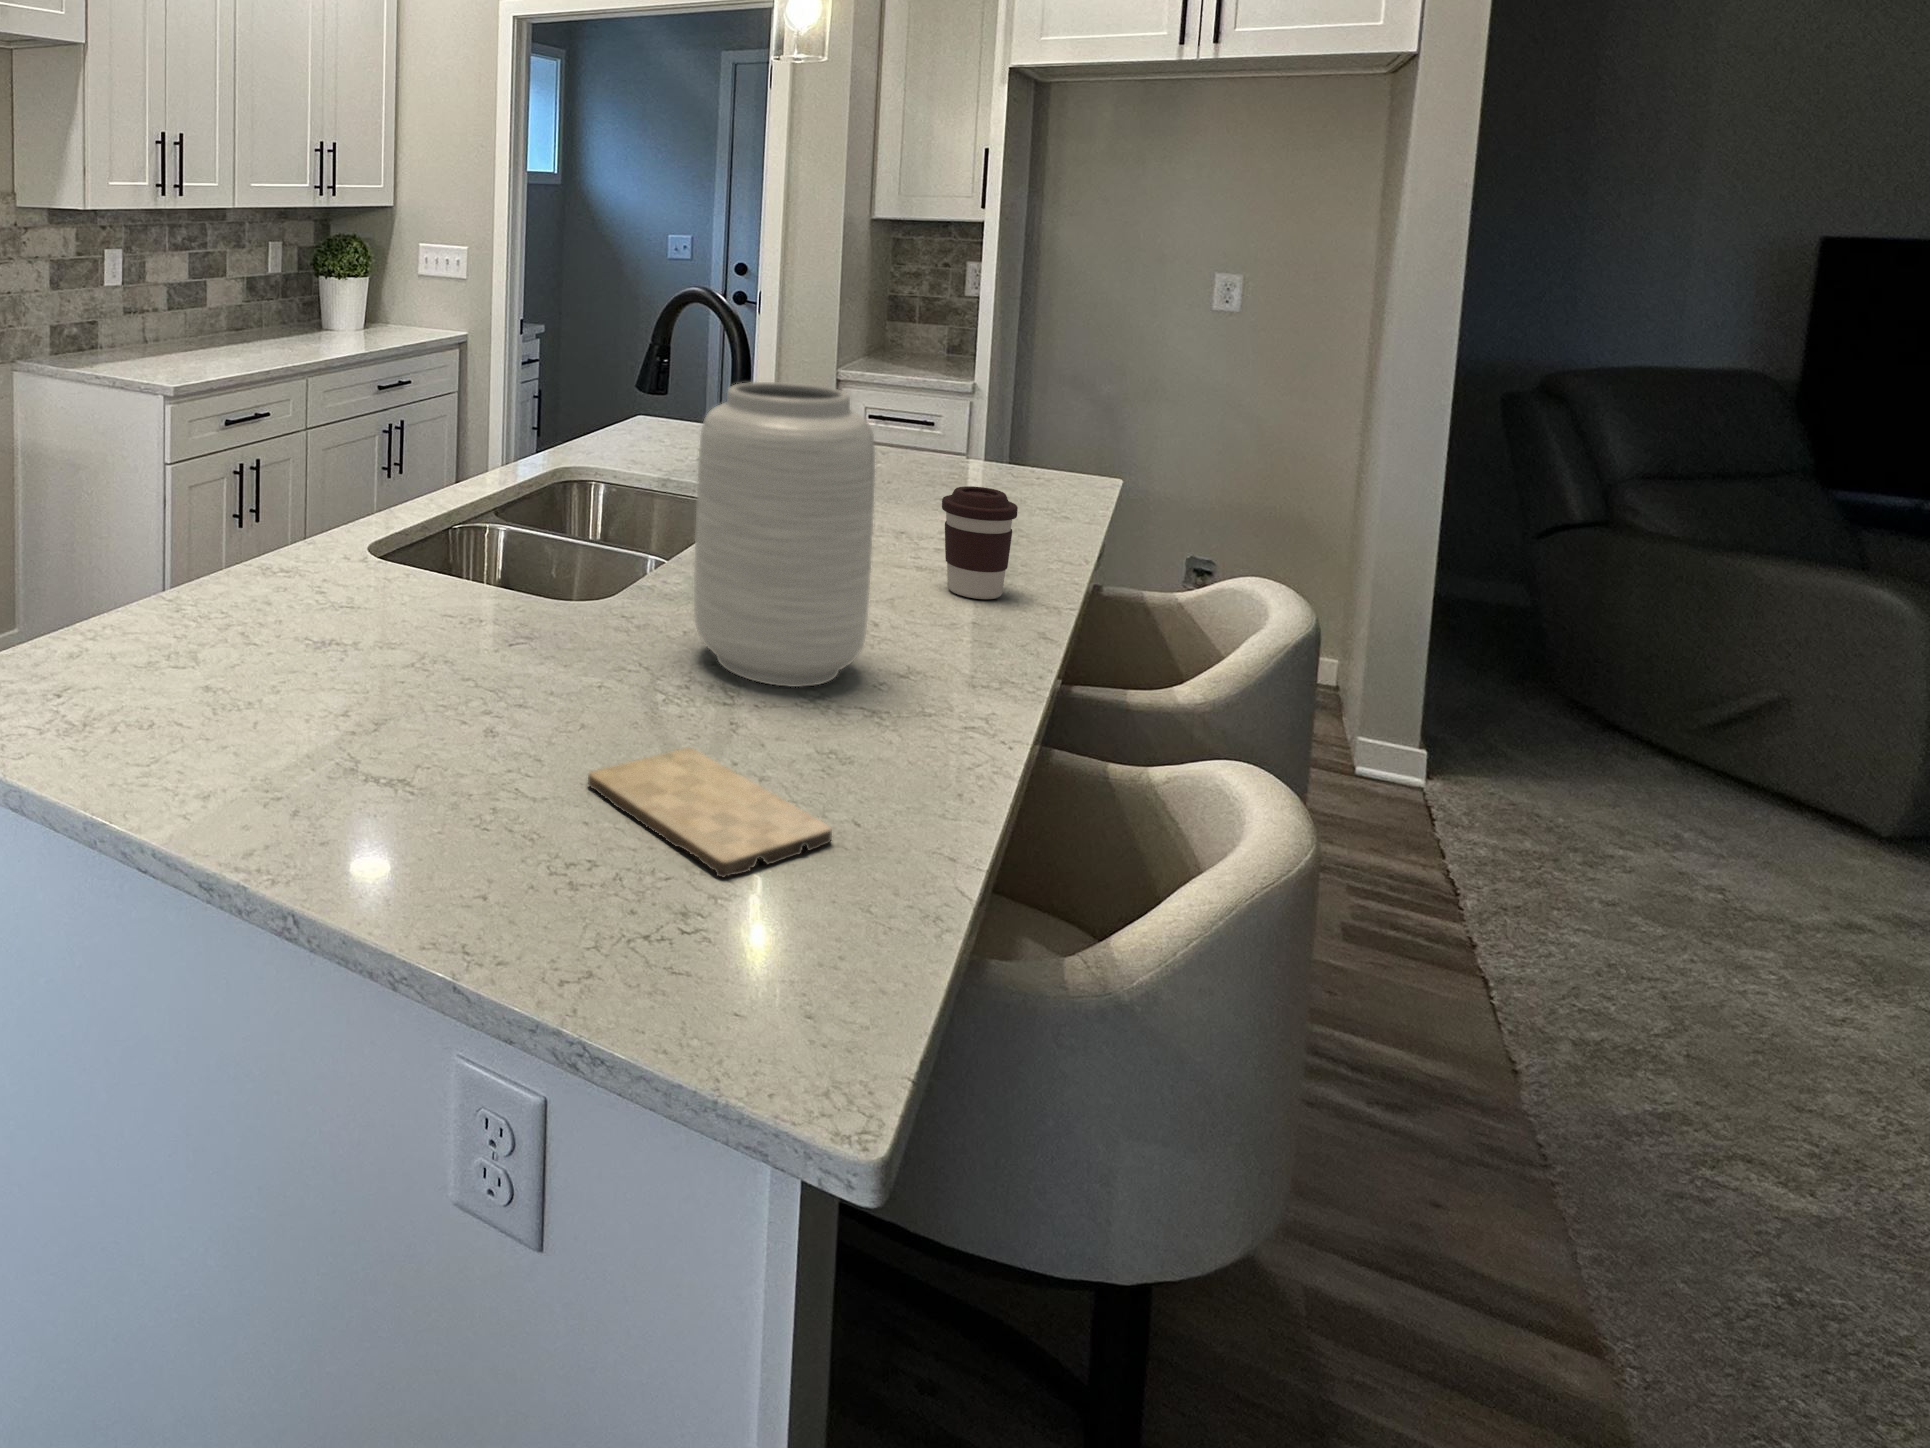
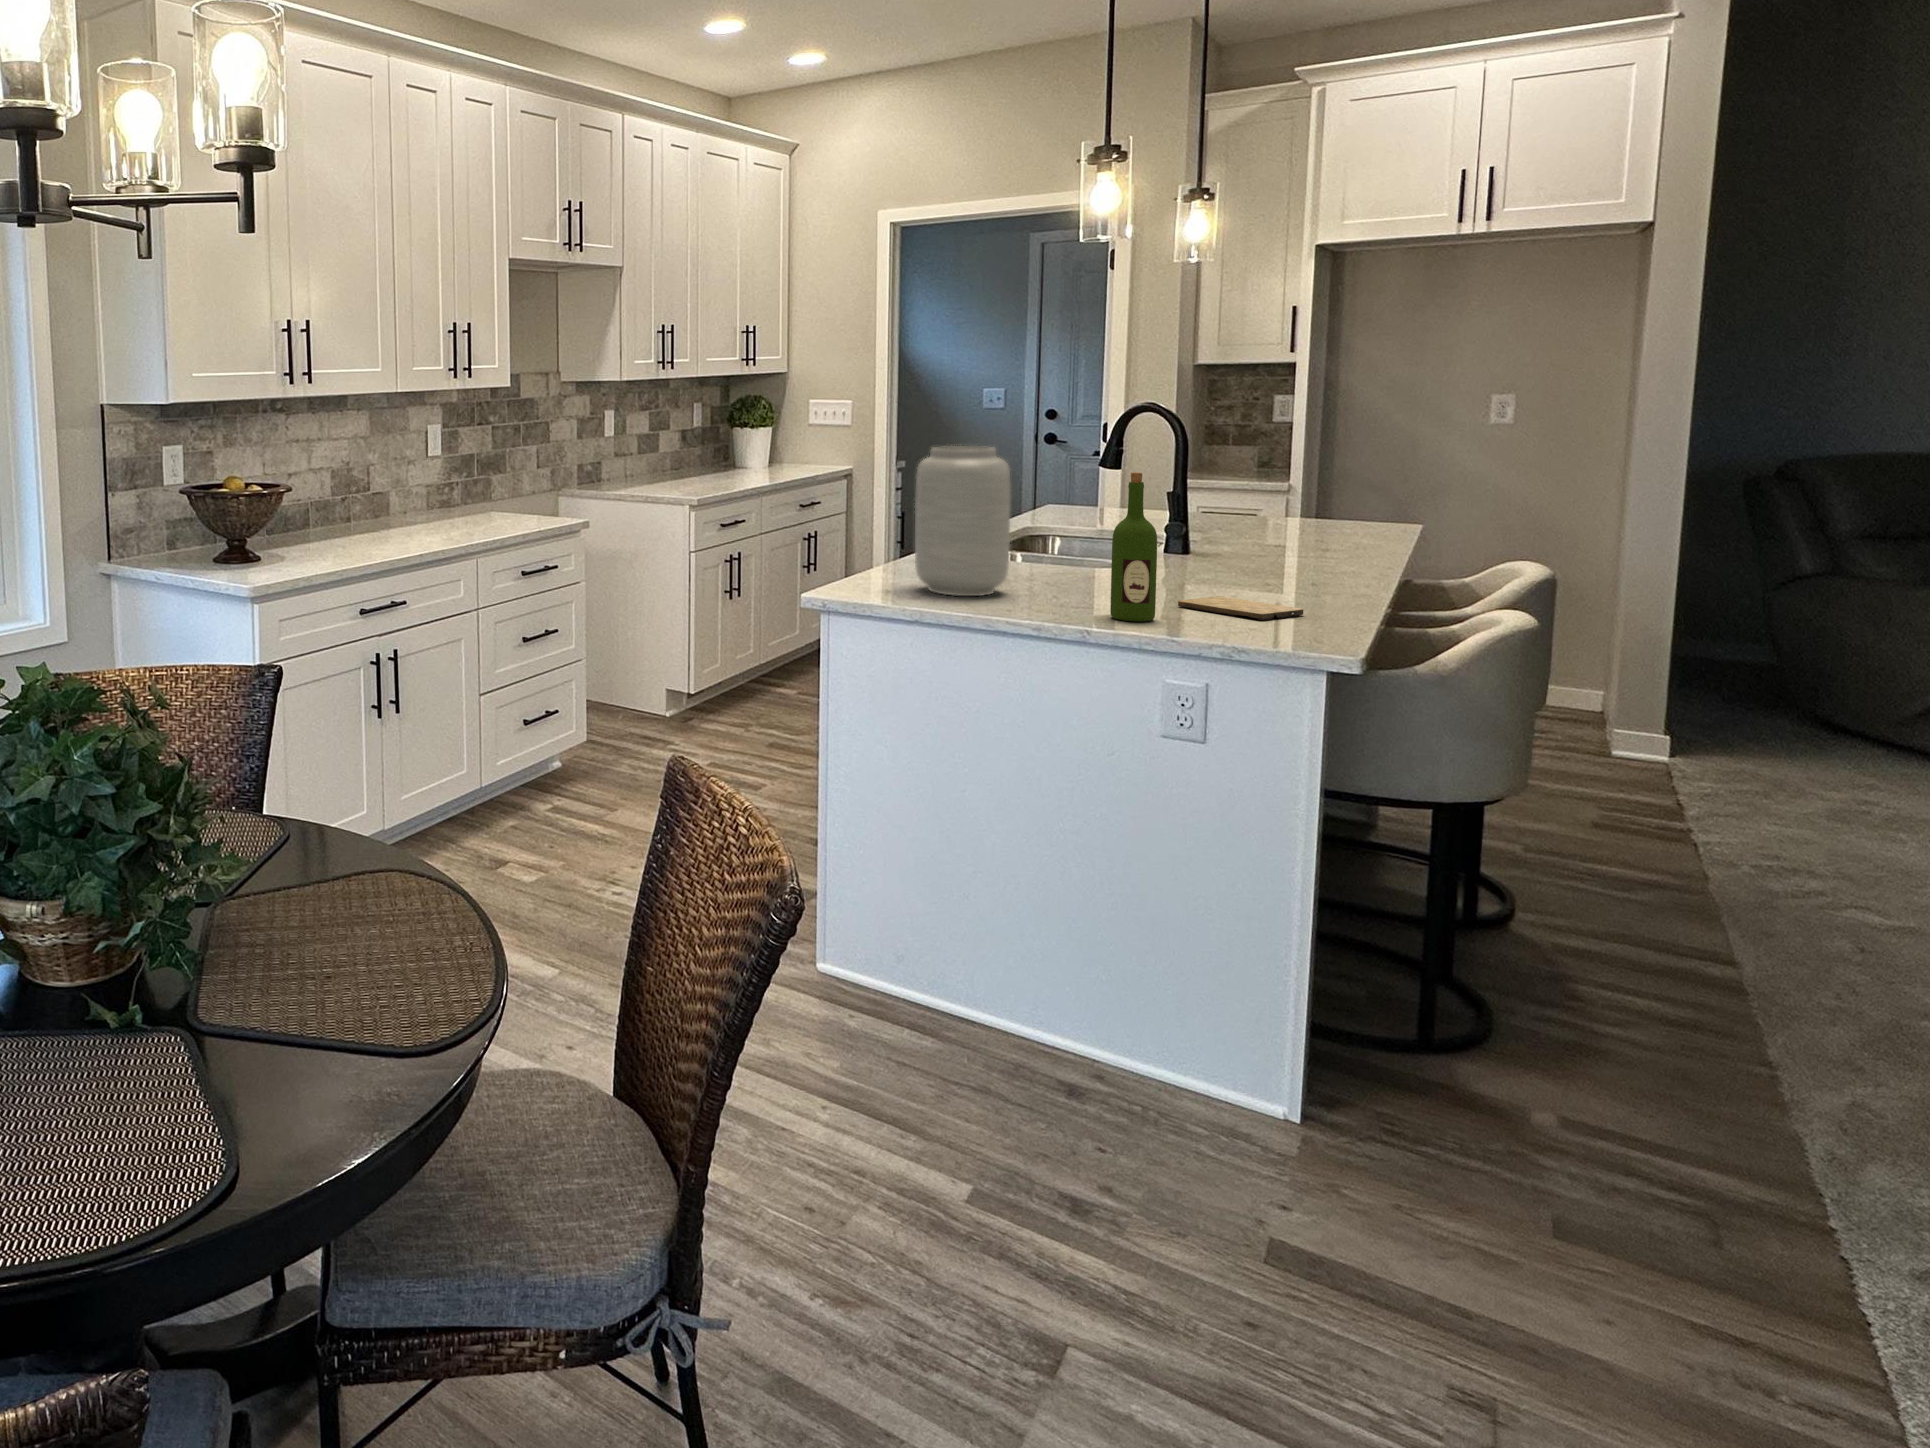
vase: present [694,382,875,687] -> present [915,446,1011,596]
coffee cup: present [942,486,1018,599] -> none [1315,506,1363,567]
wine bottle: none [384,507,483,887] -> present [1110,472,1157,622]

